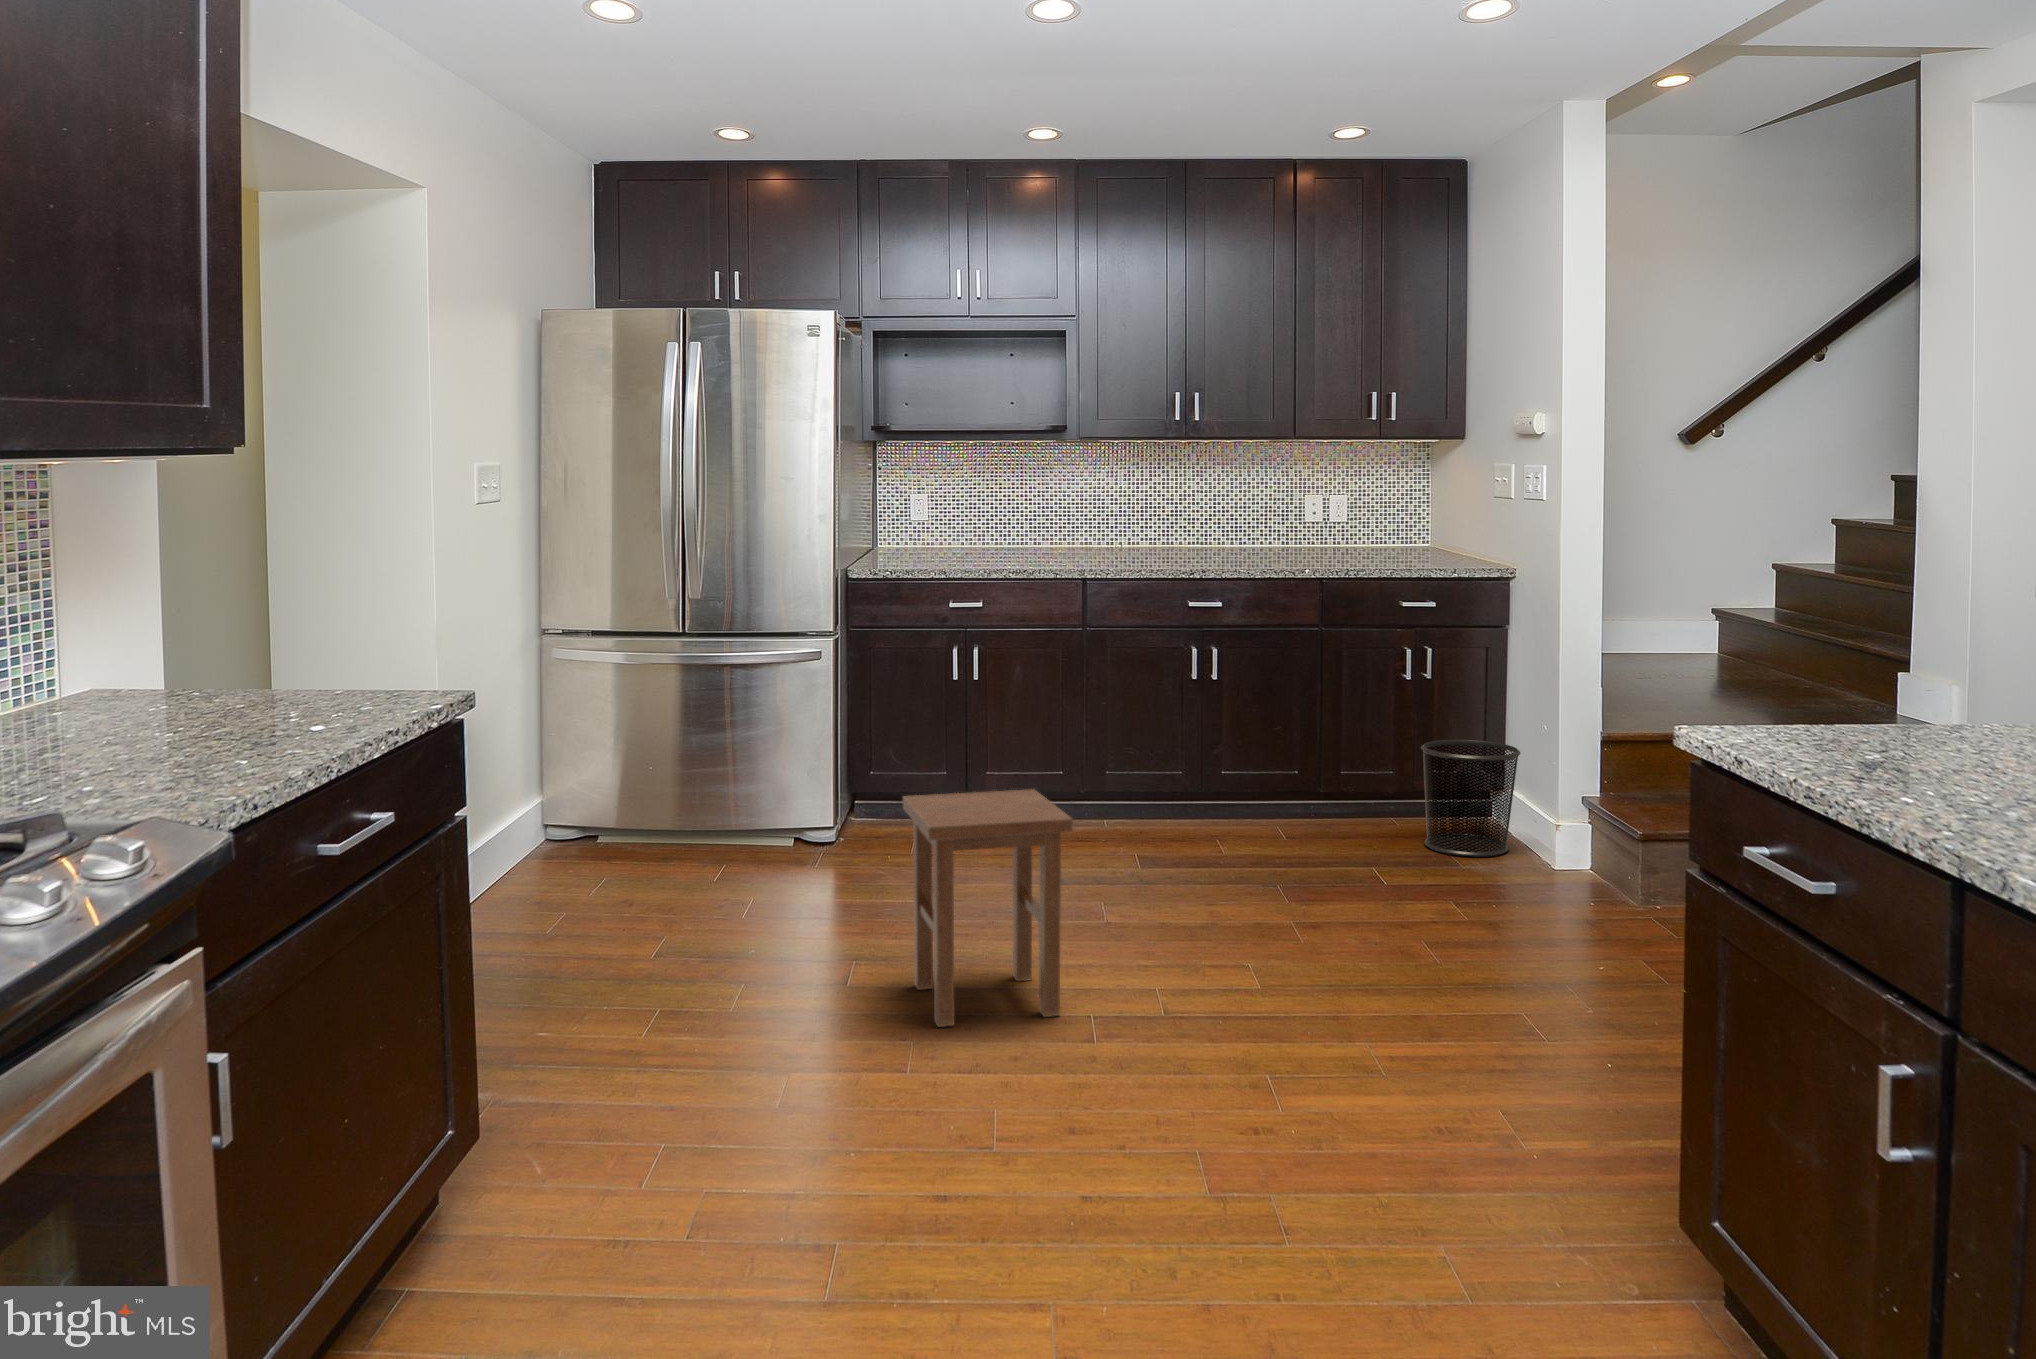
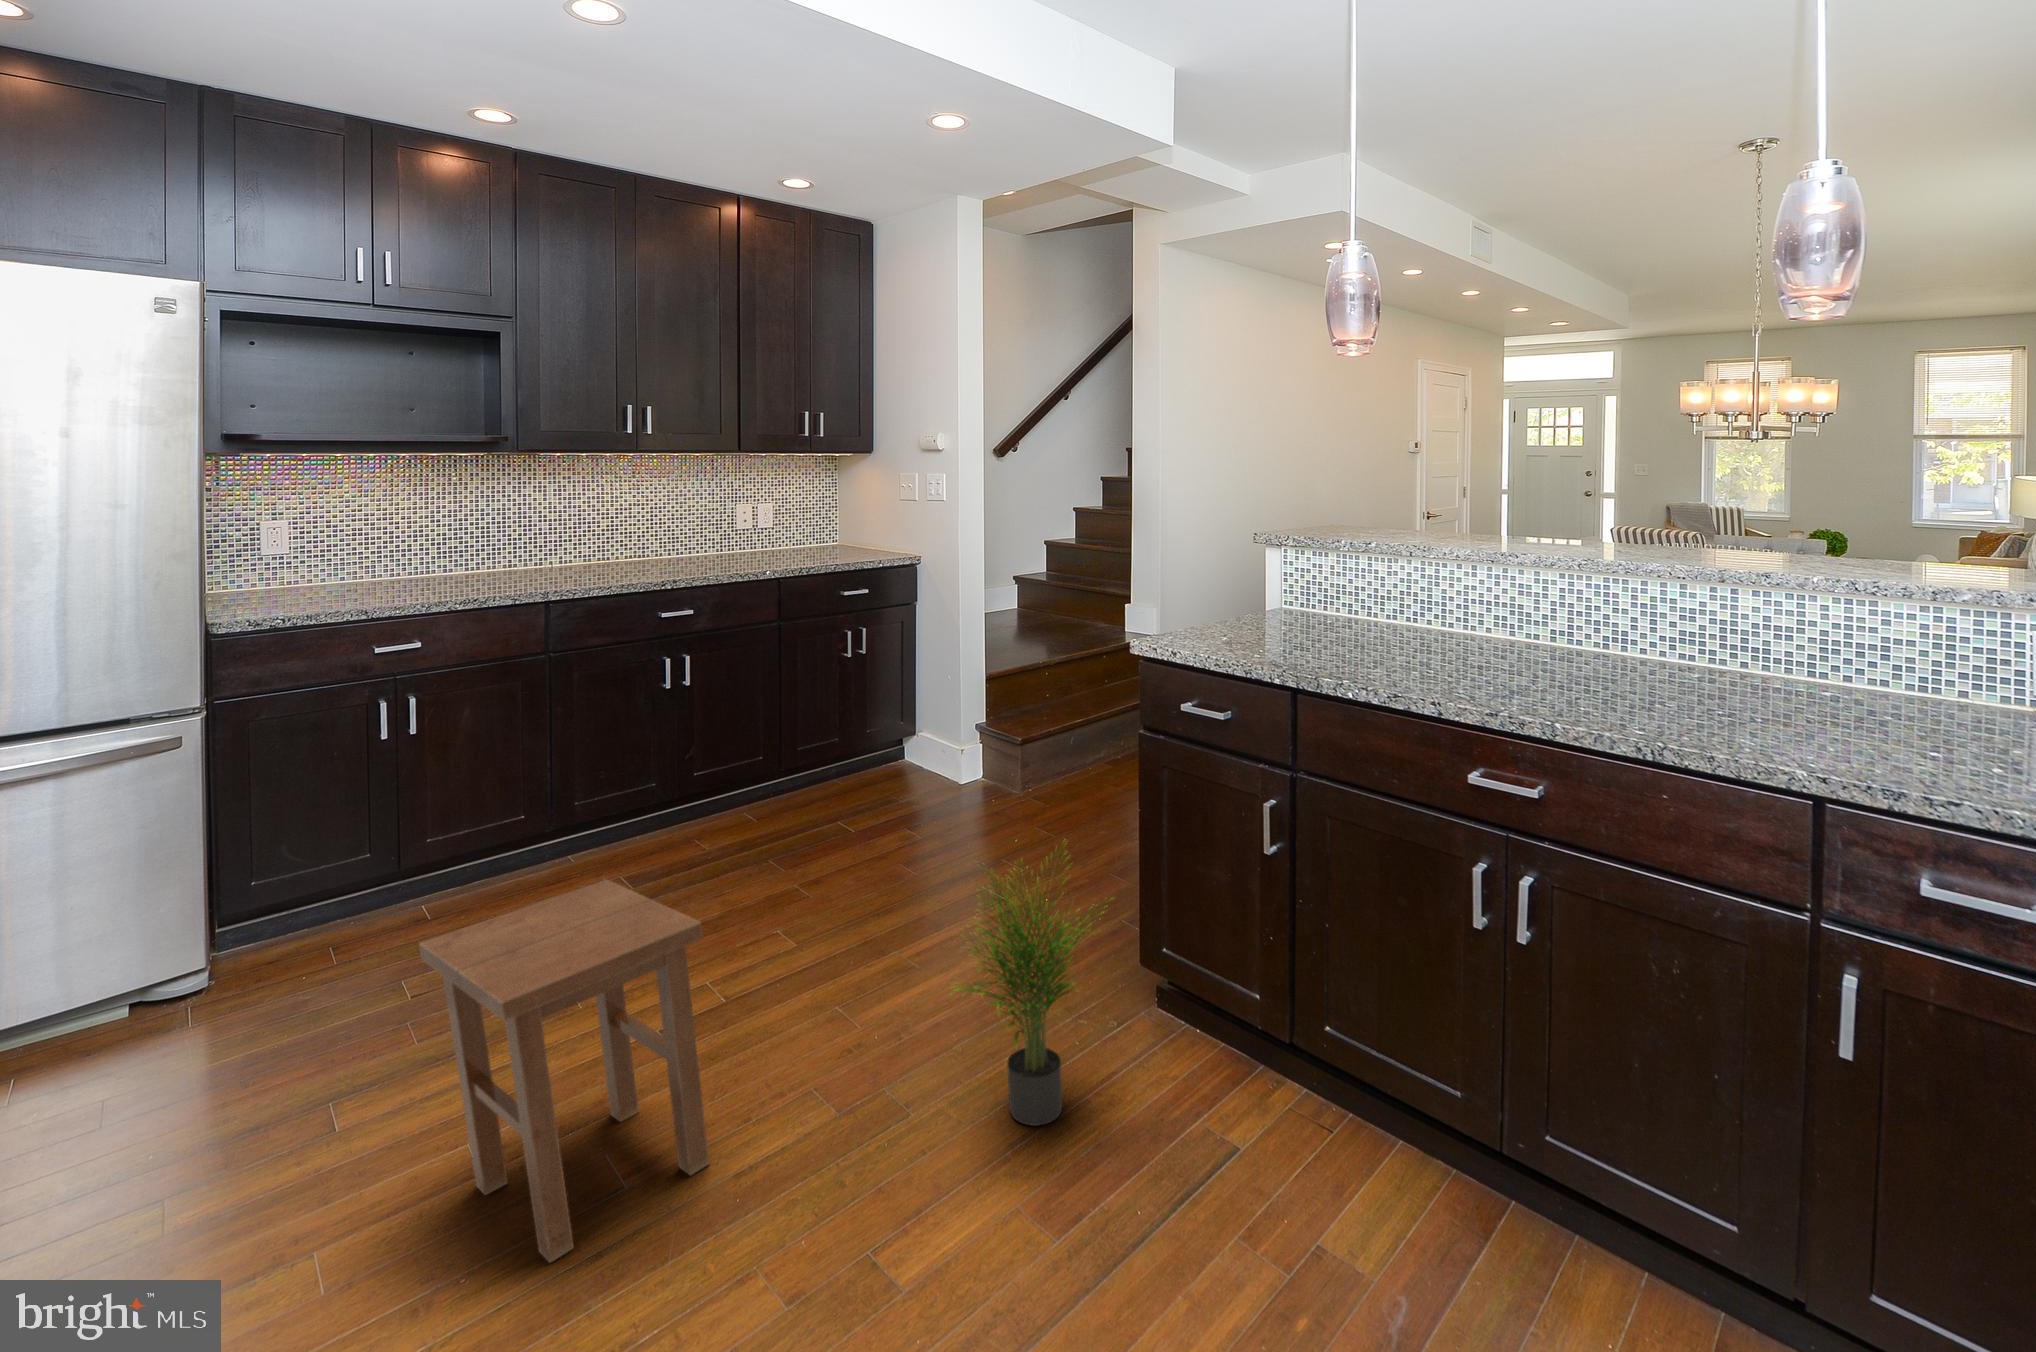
waste bin: present [1421,740,1521,857] -> none [896,707,978,810]
potted plant: none [1231,818,1413,1068] -> present [956,863,1113,1126]

